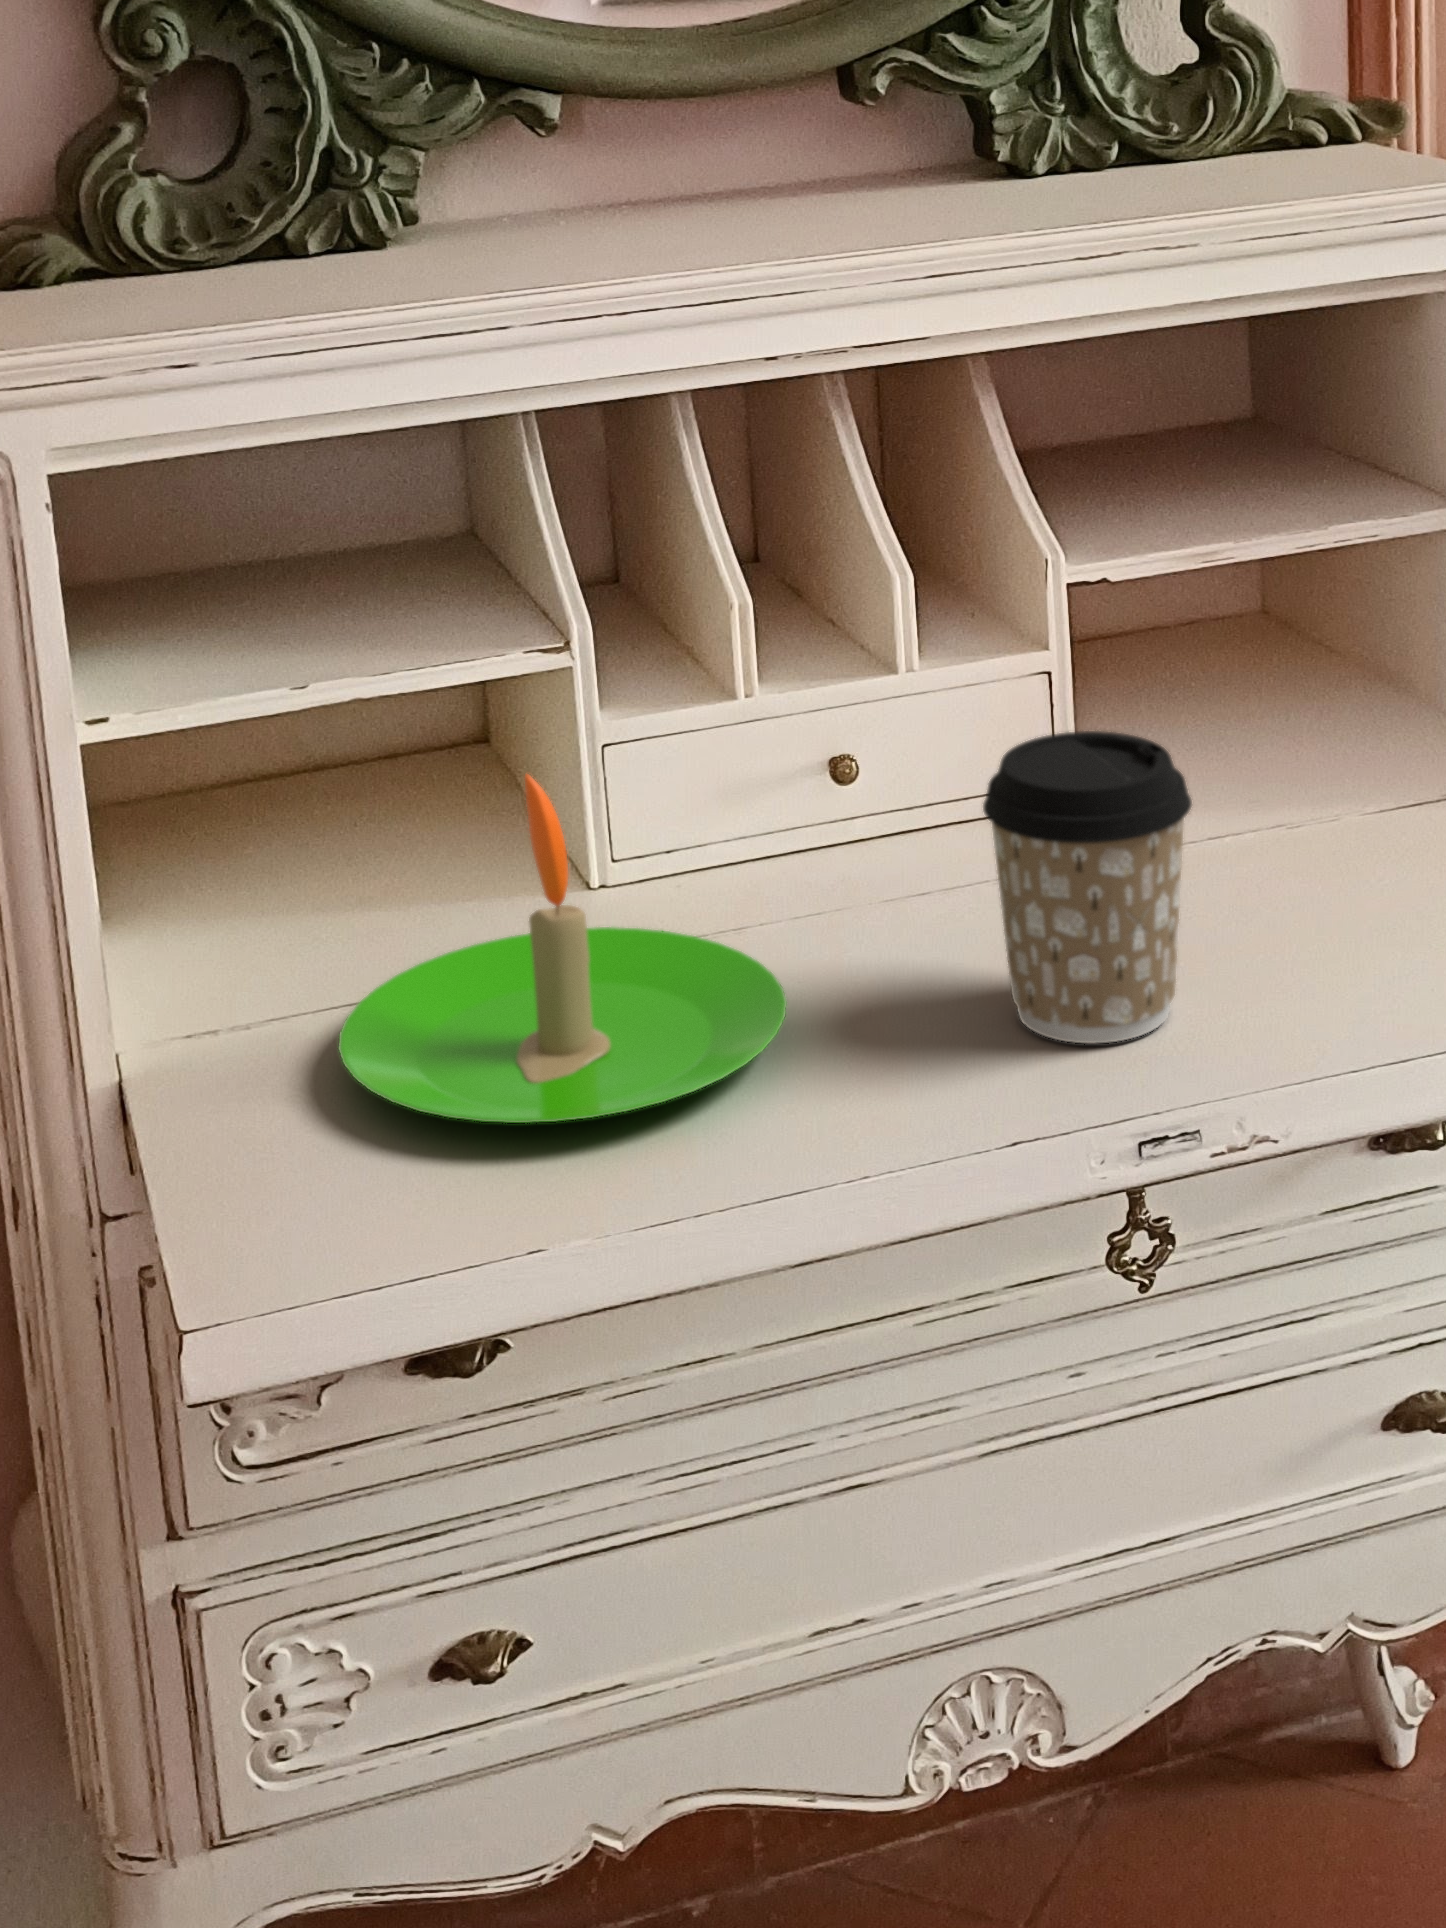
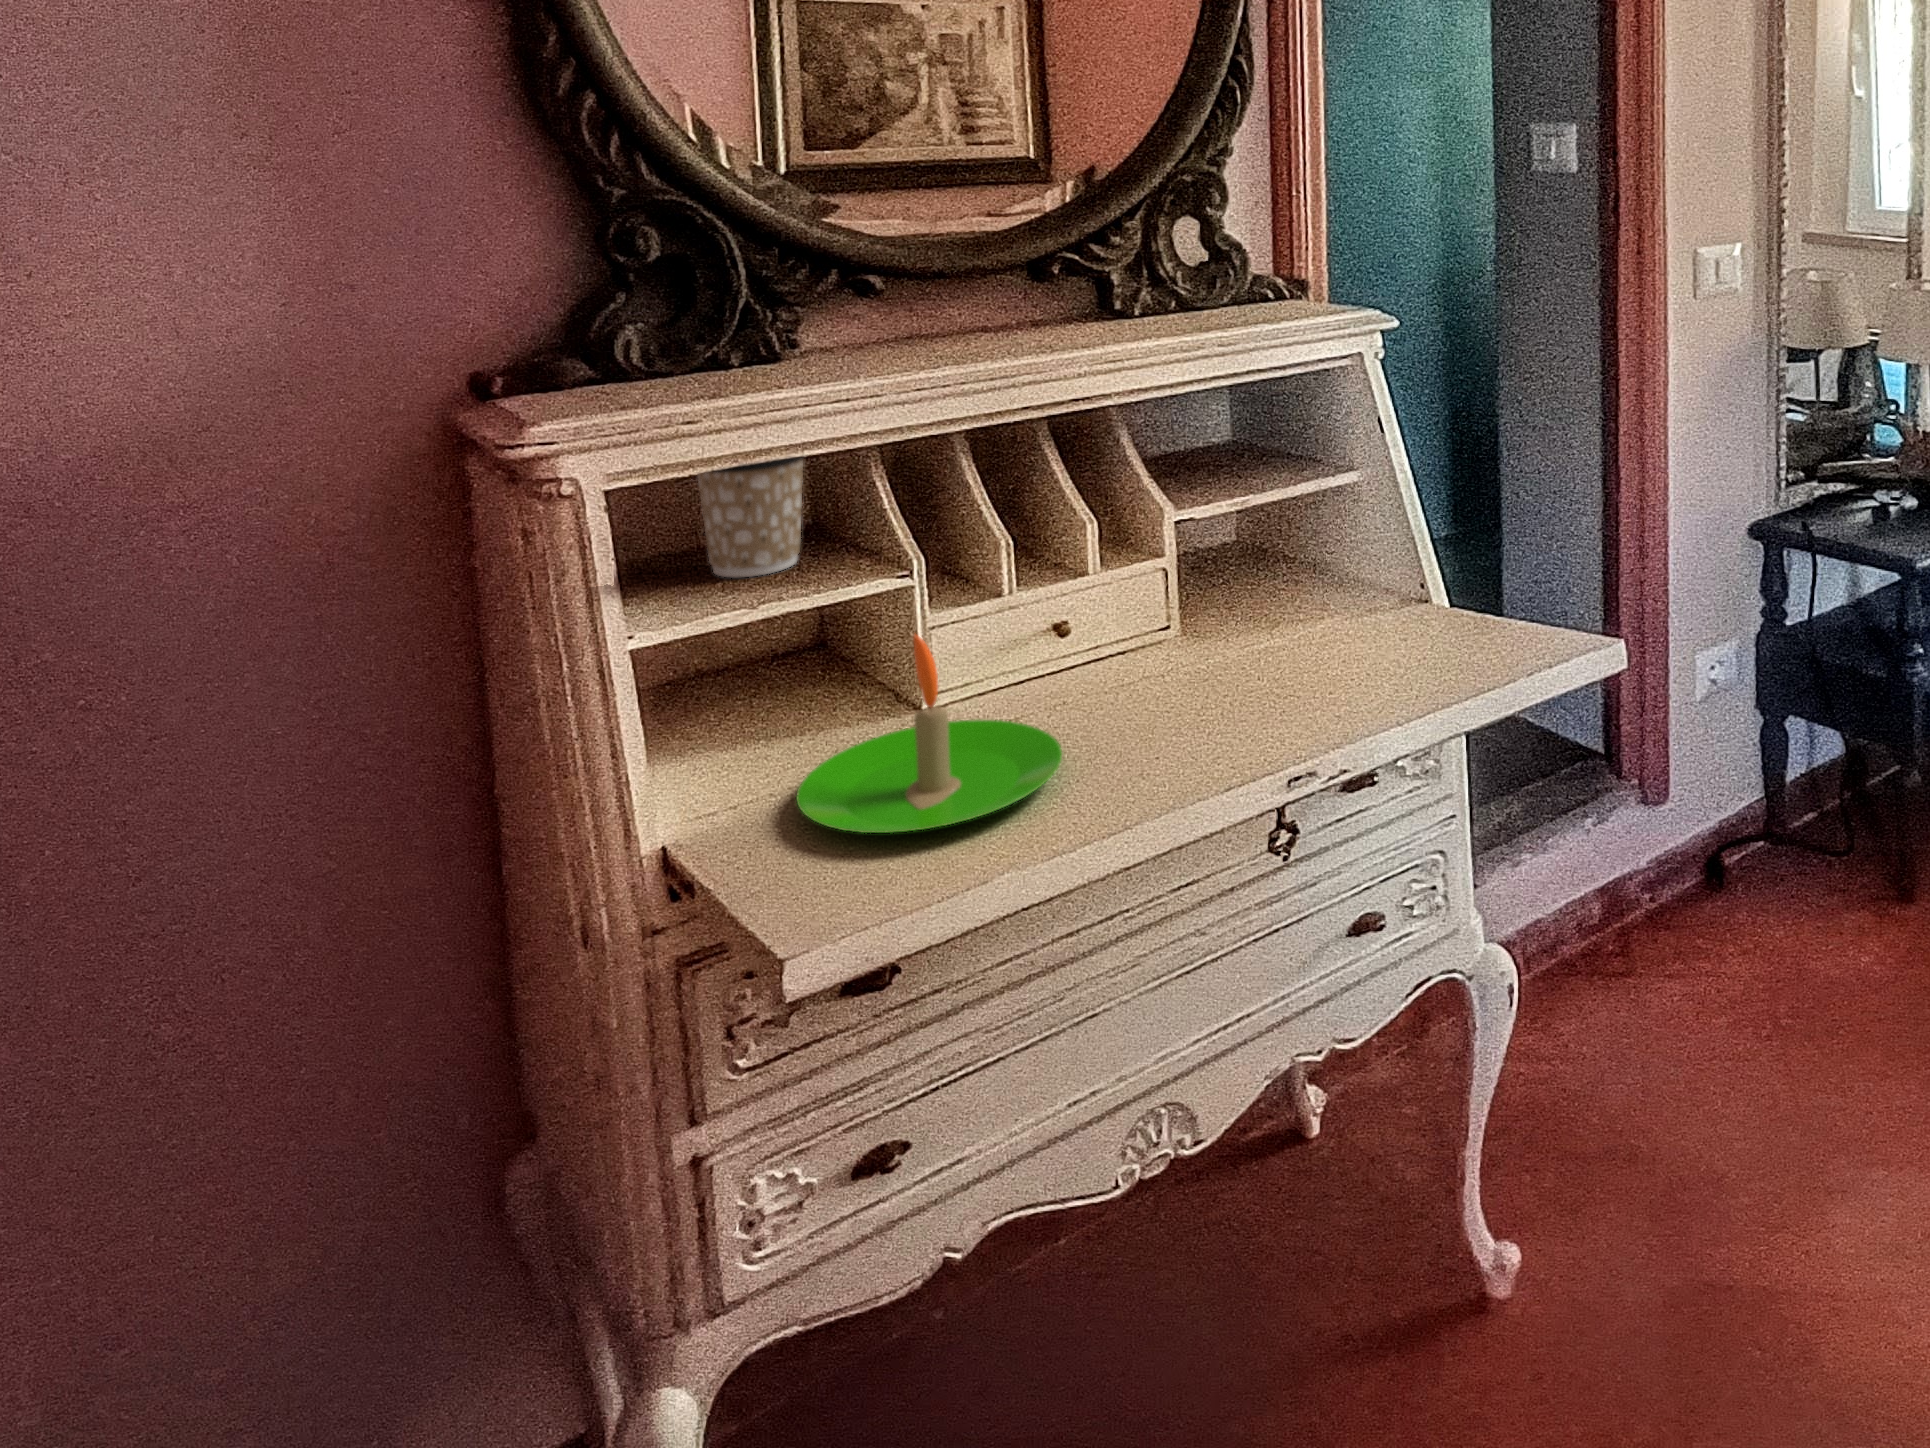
coffee cup: present [983,731,1192,1043] -> present [697,456,804,578]

